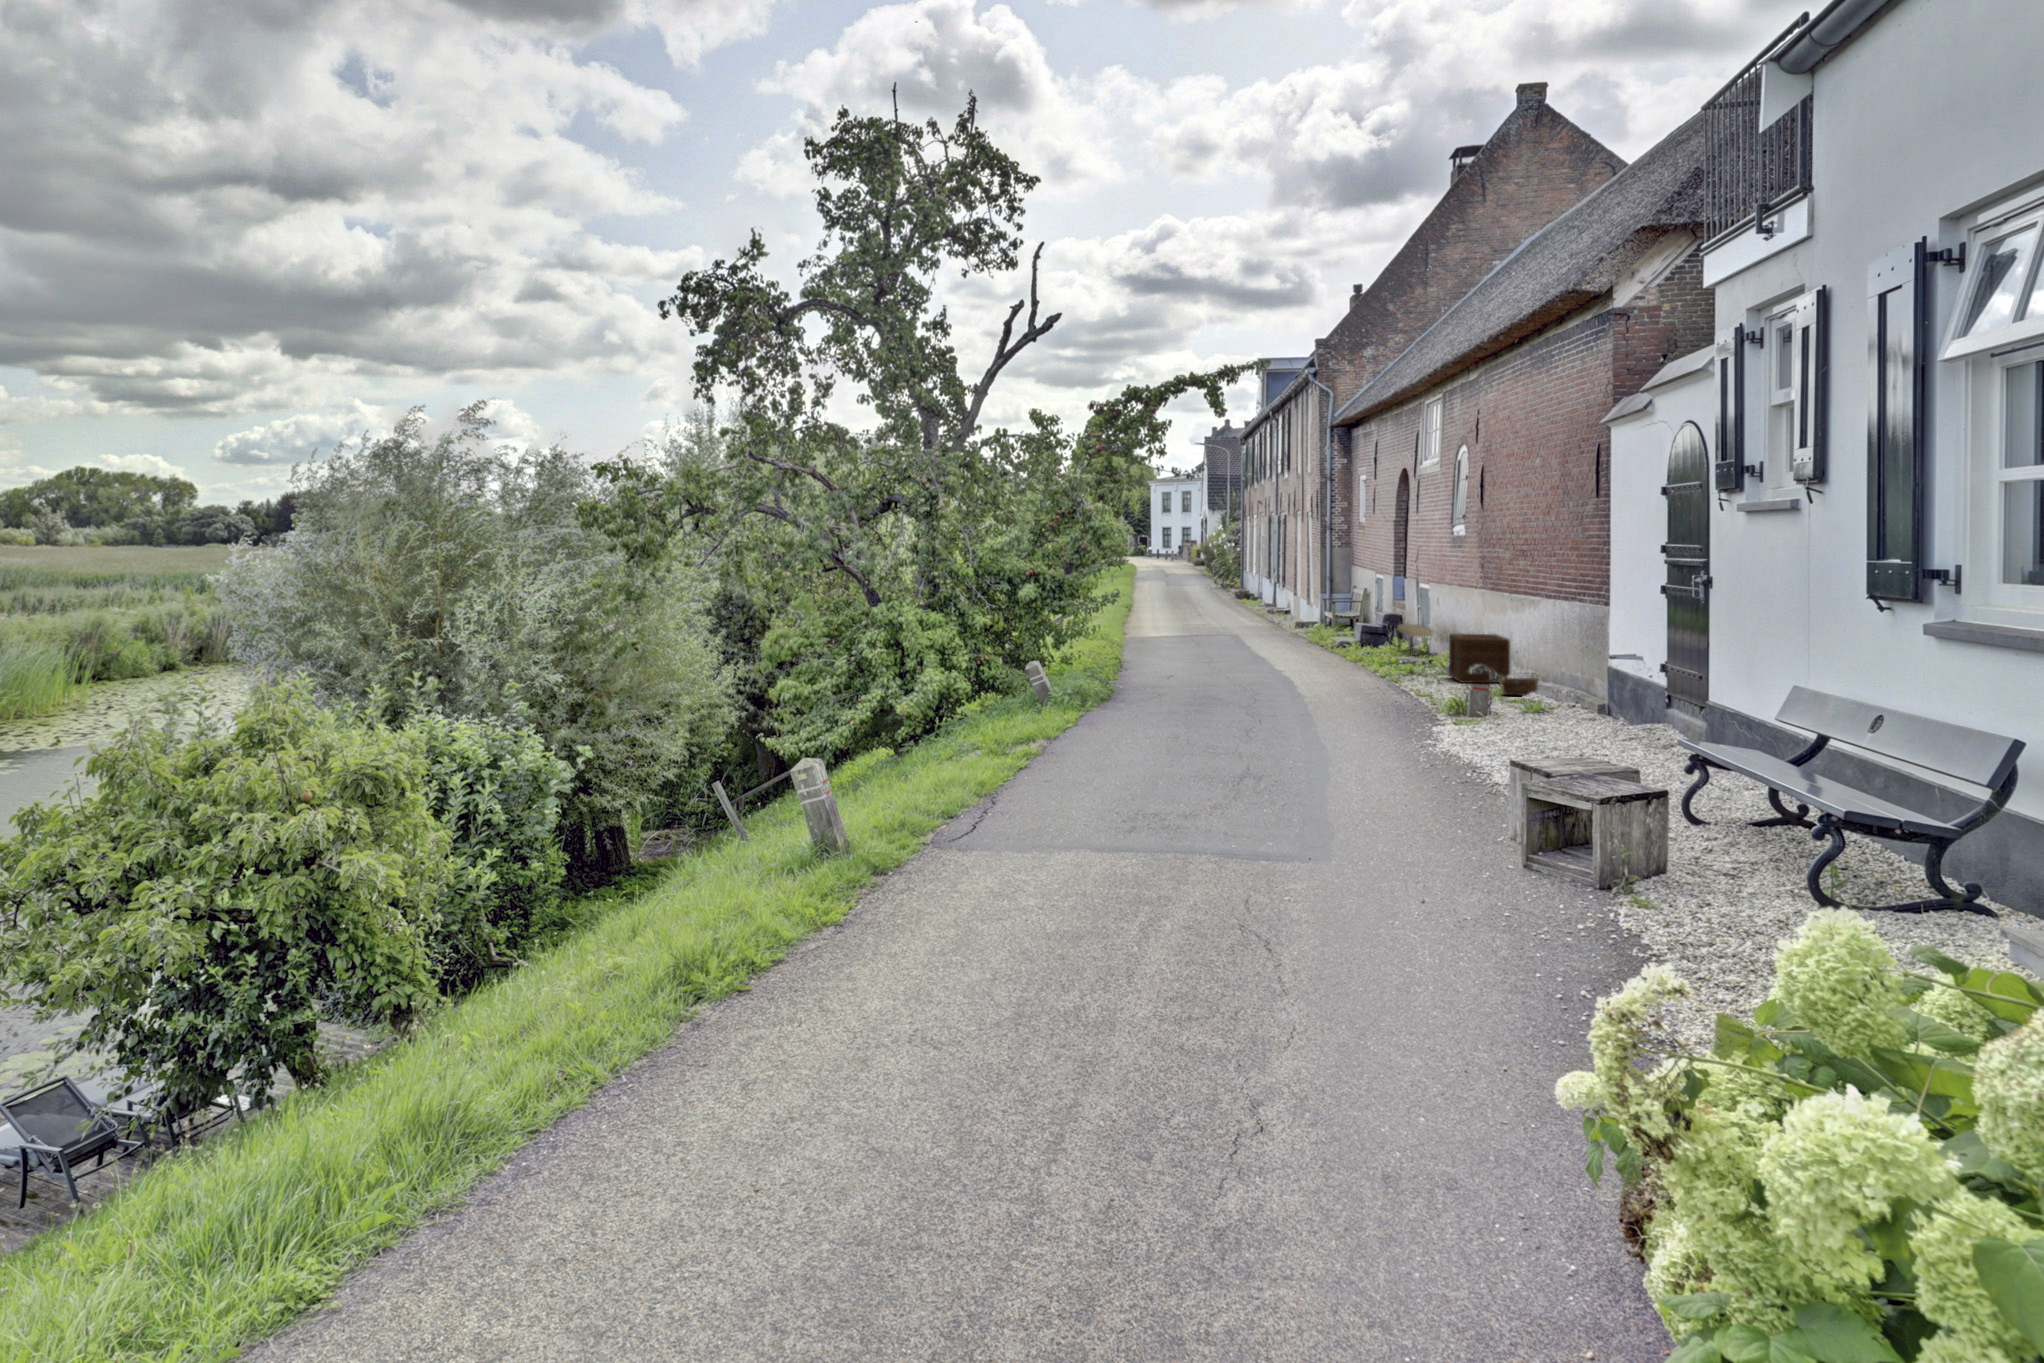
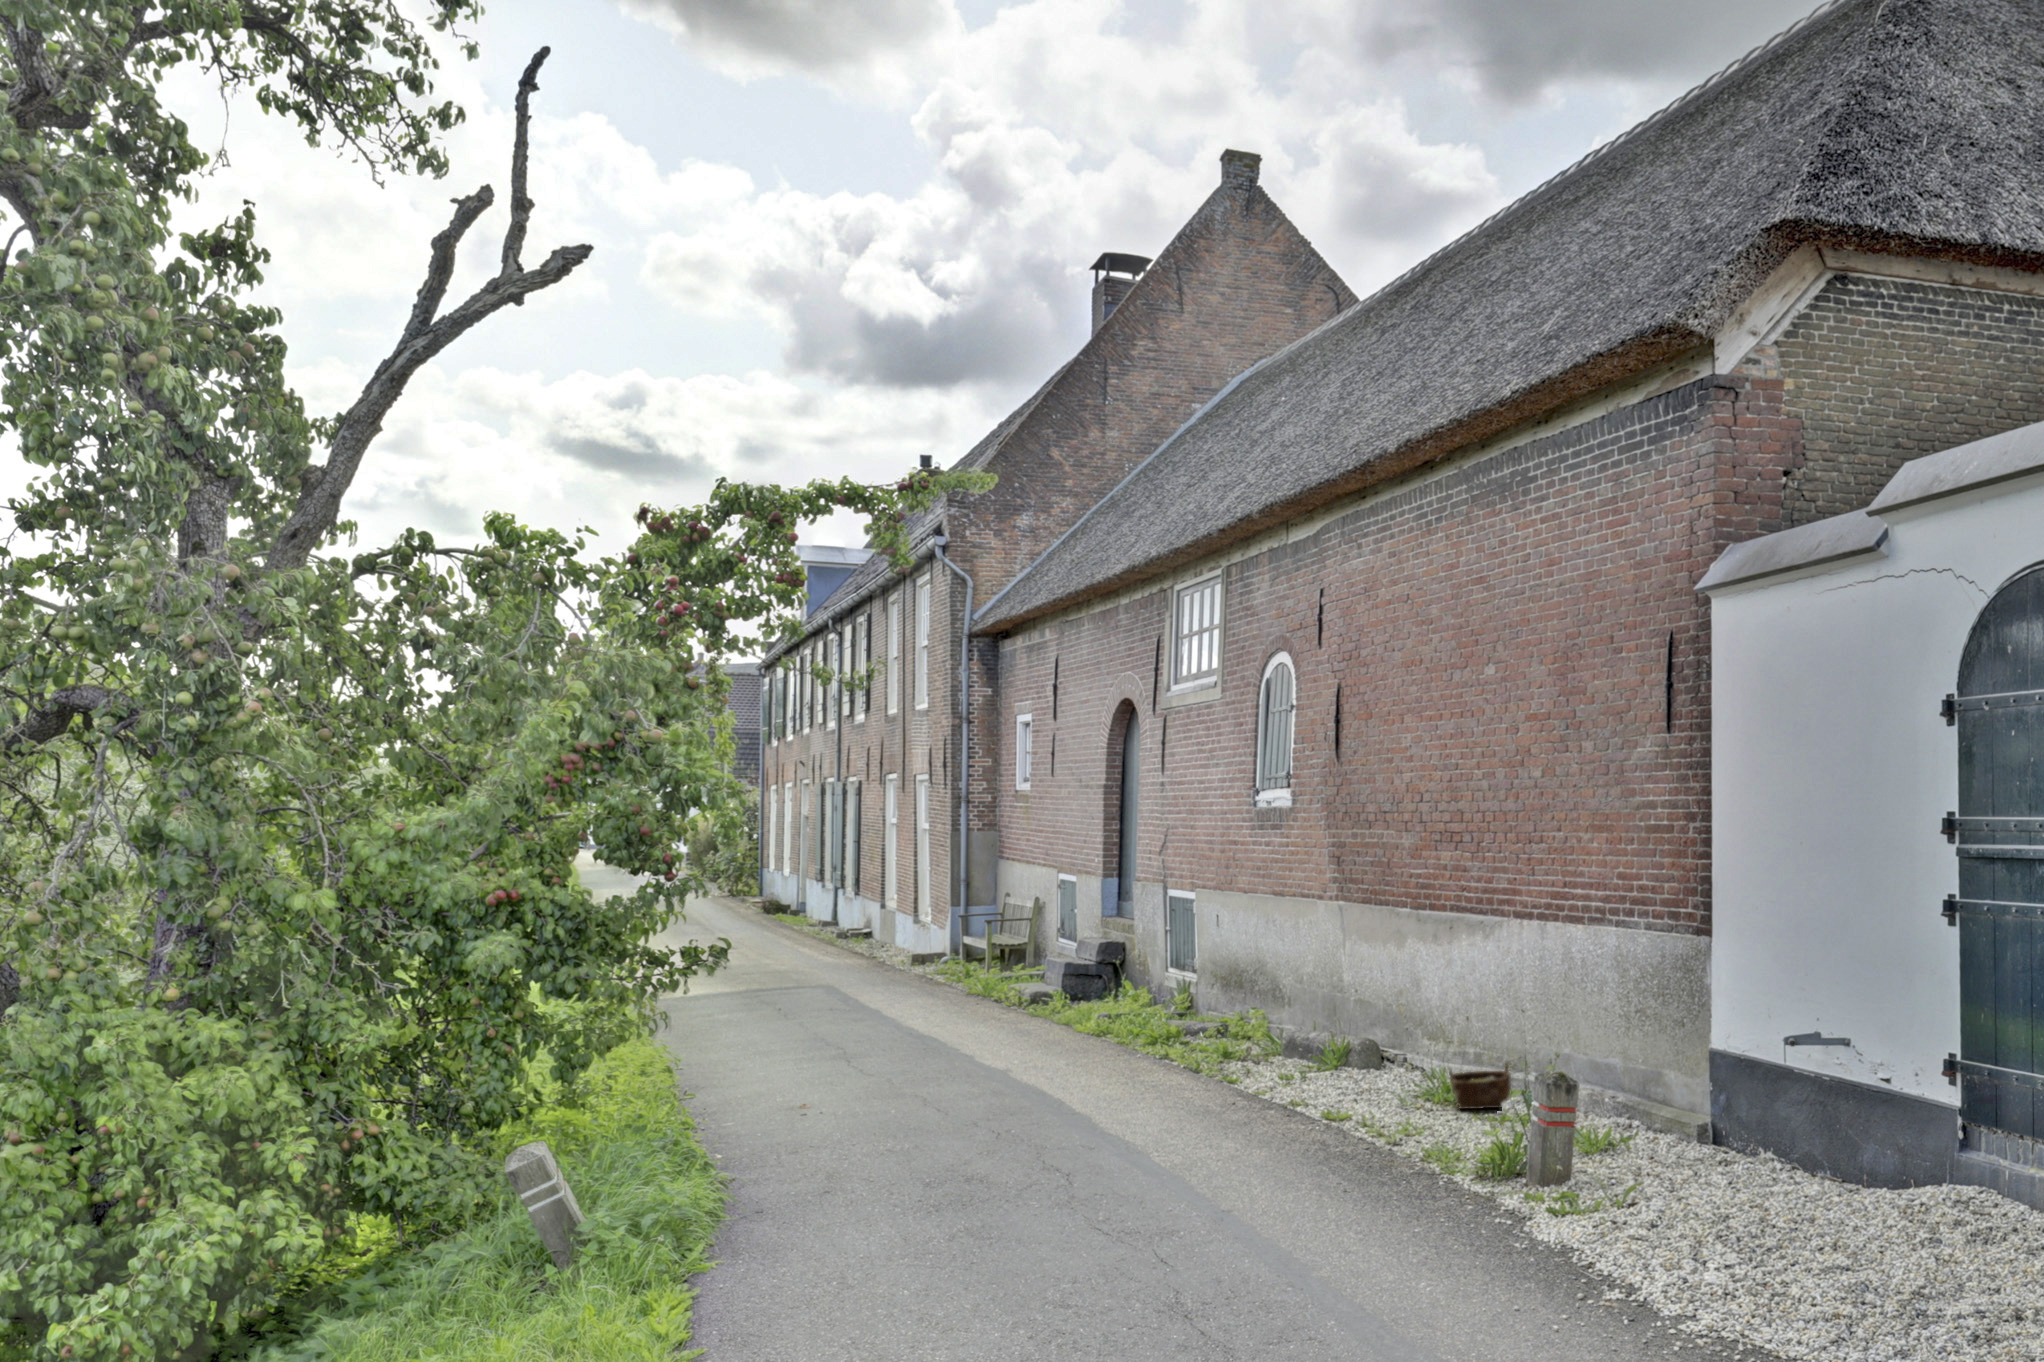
bench: present [1397,624,1434,655] -> none [1138,962,1213,1022]
wooden crate: present [1449,633,1510,683] -> none [1308,983,1417,1082]

